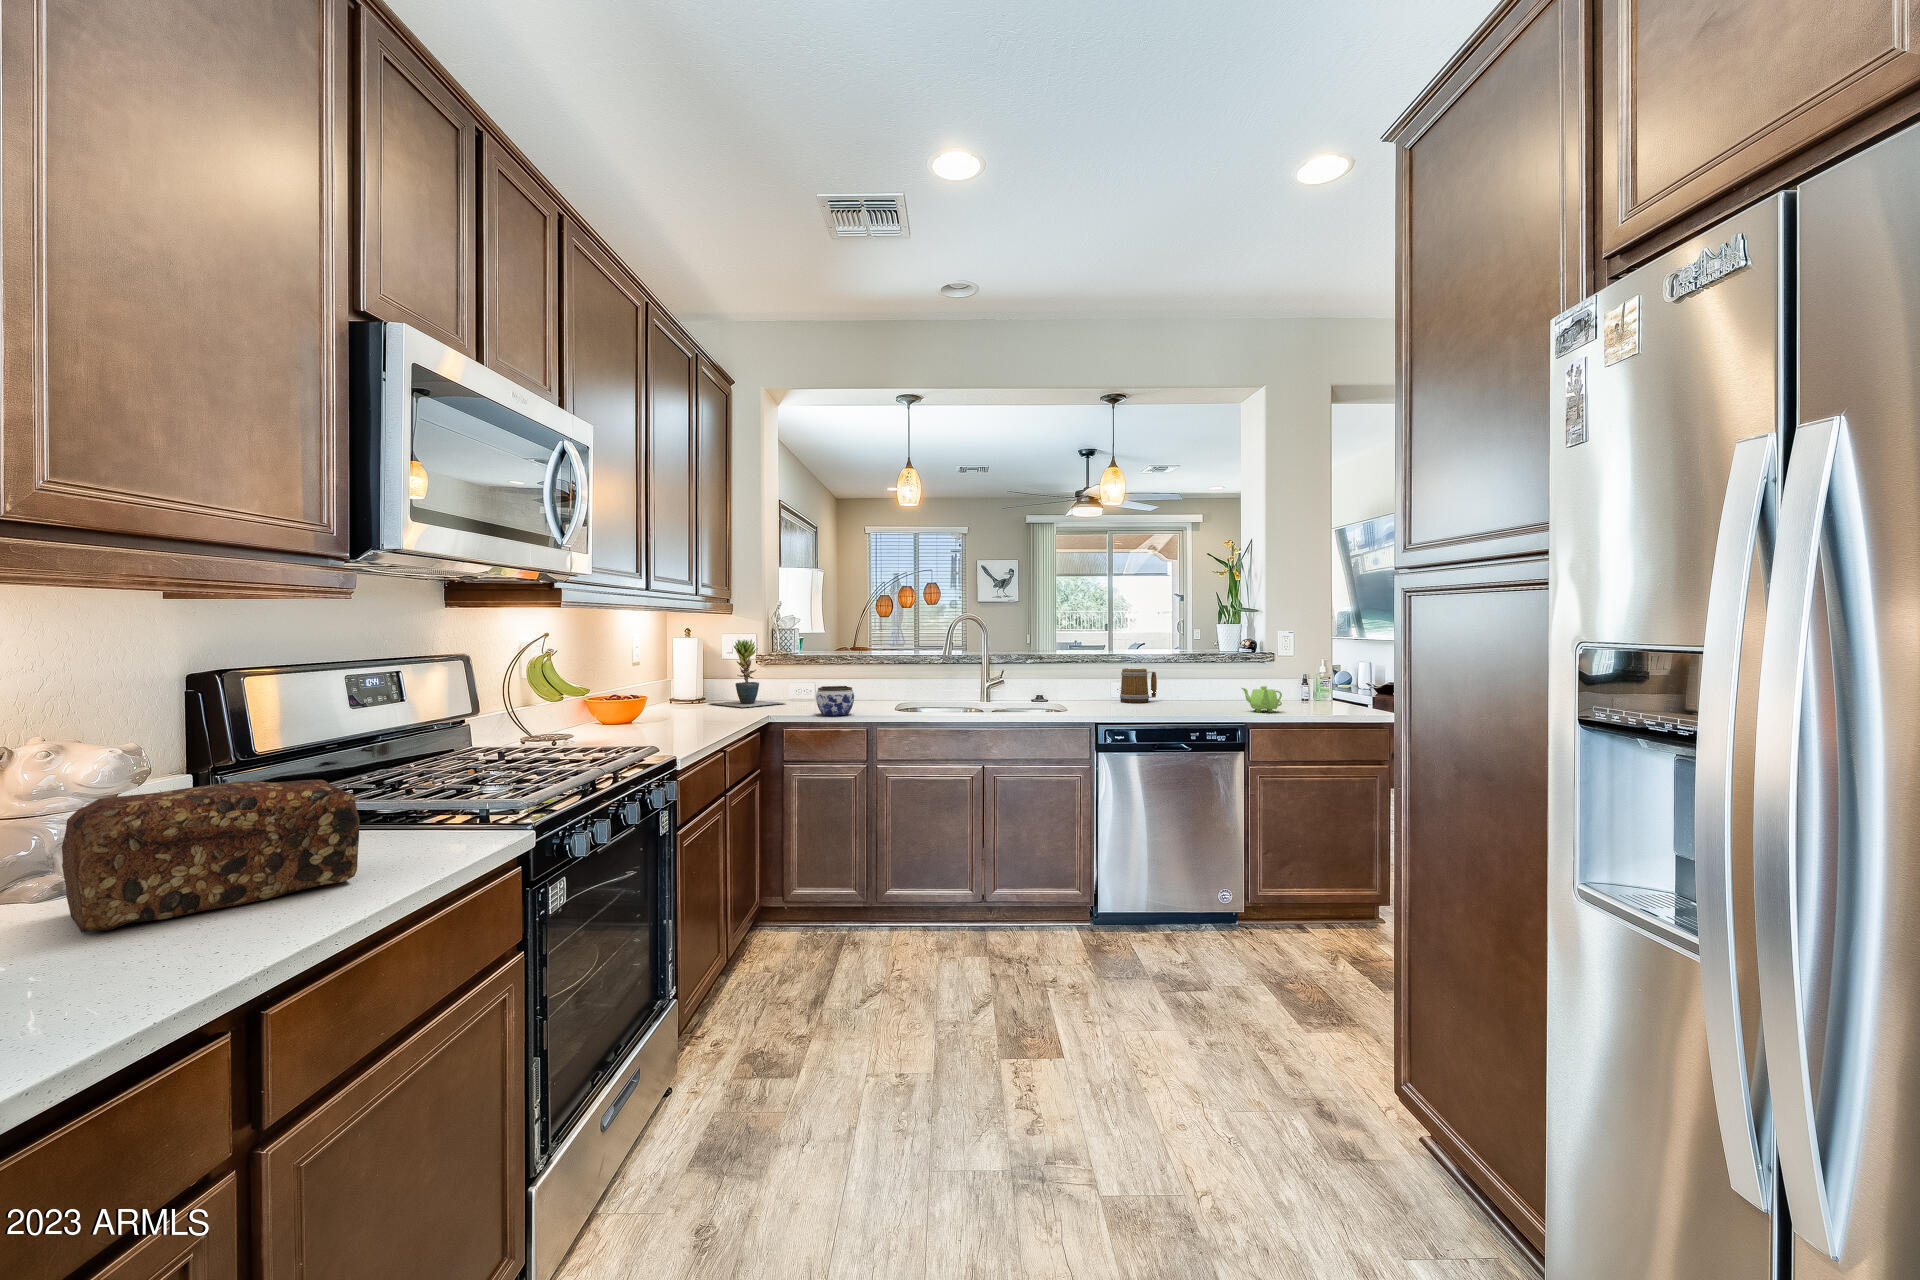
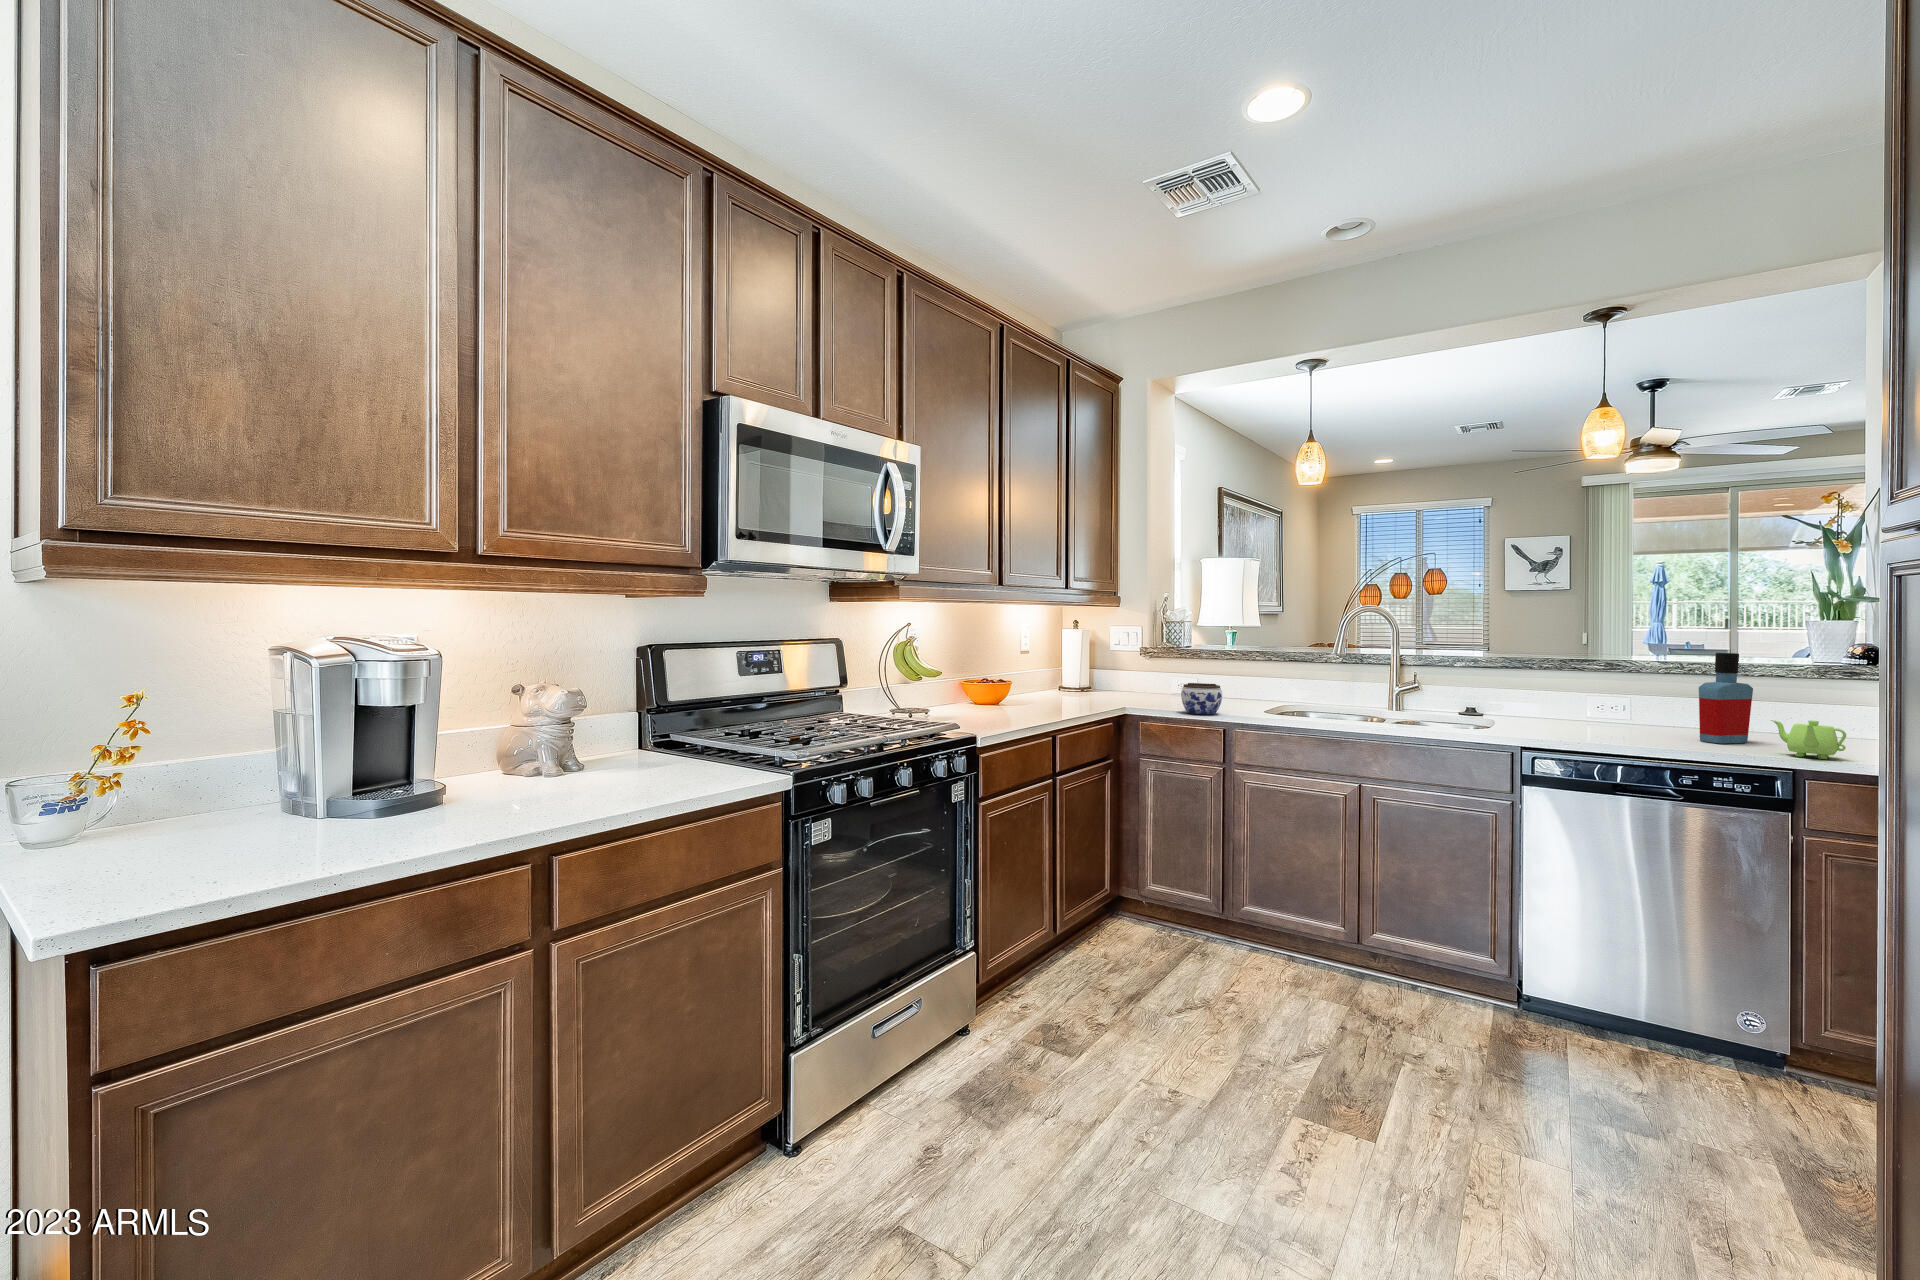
potted plant: present [709,639,784,707] -> none [1094,631,1171,699]
bottle: none [1193,642,1220,707] -> present [1699,653,1753,743]
mug: present [1120,668,1157,703] -> none [1591,684,1652,730]
bread loaf: present [62,780,360,932] -> none [516,720,668,802]

